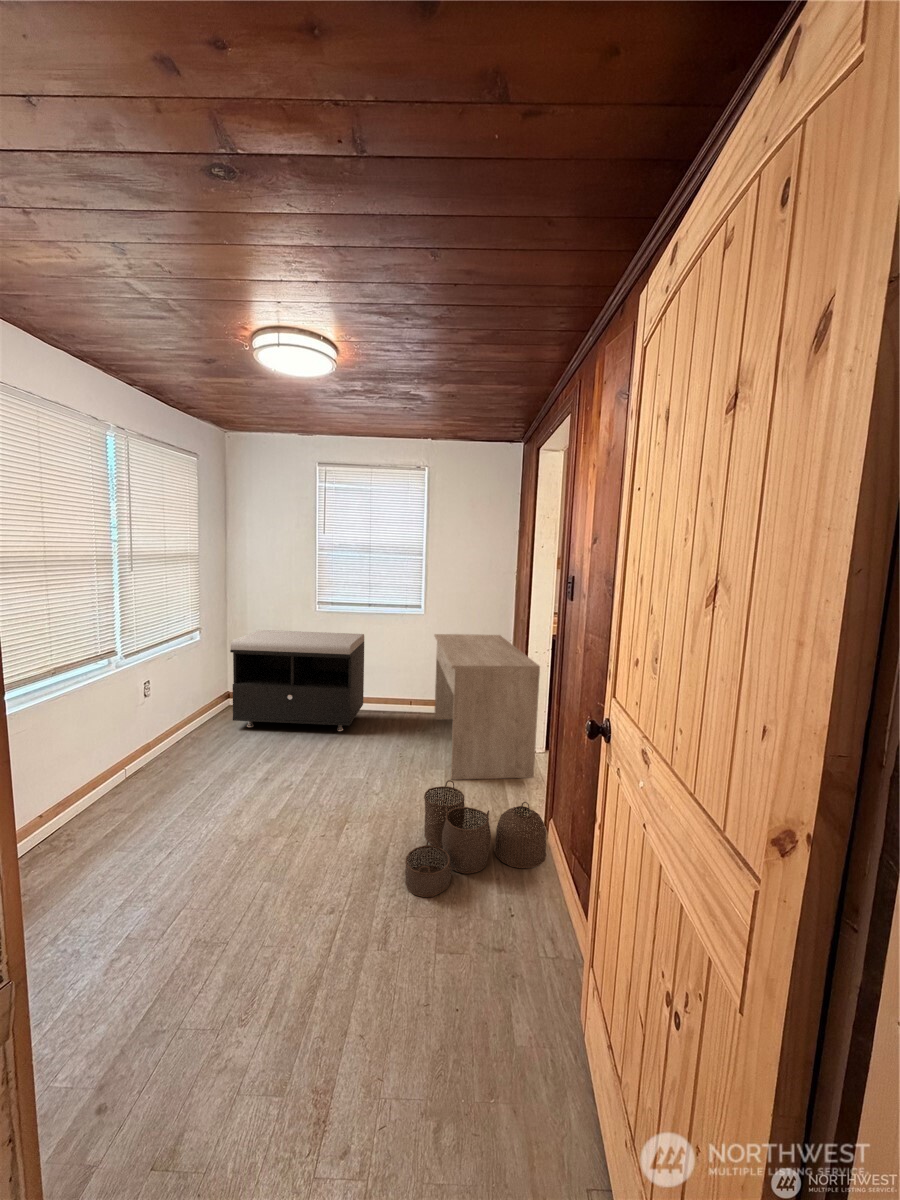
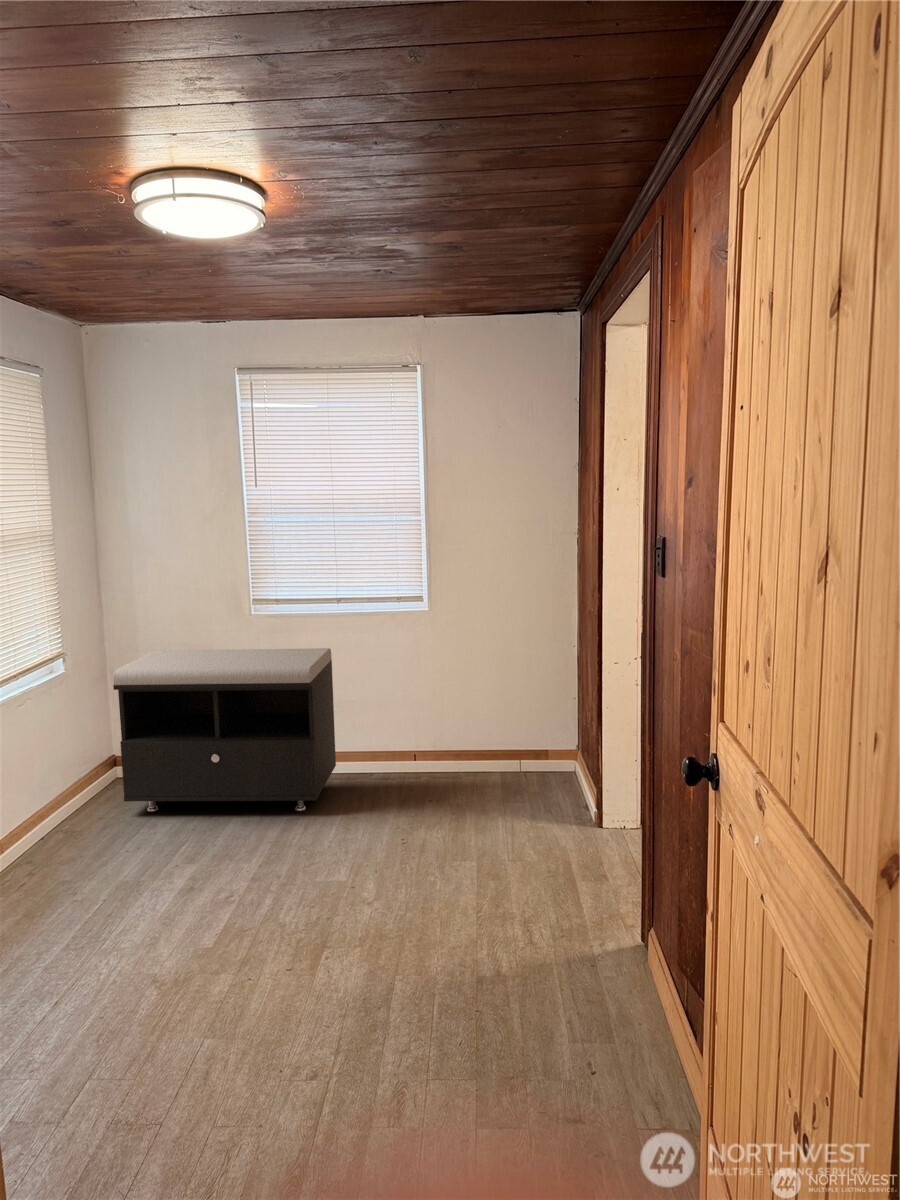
desk: present [434,634,540,780] -> none [448,638,625,878]
woven basket: present [405,780,546,897] -> none [420,875,645,1052]

